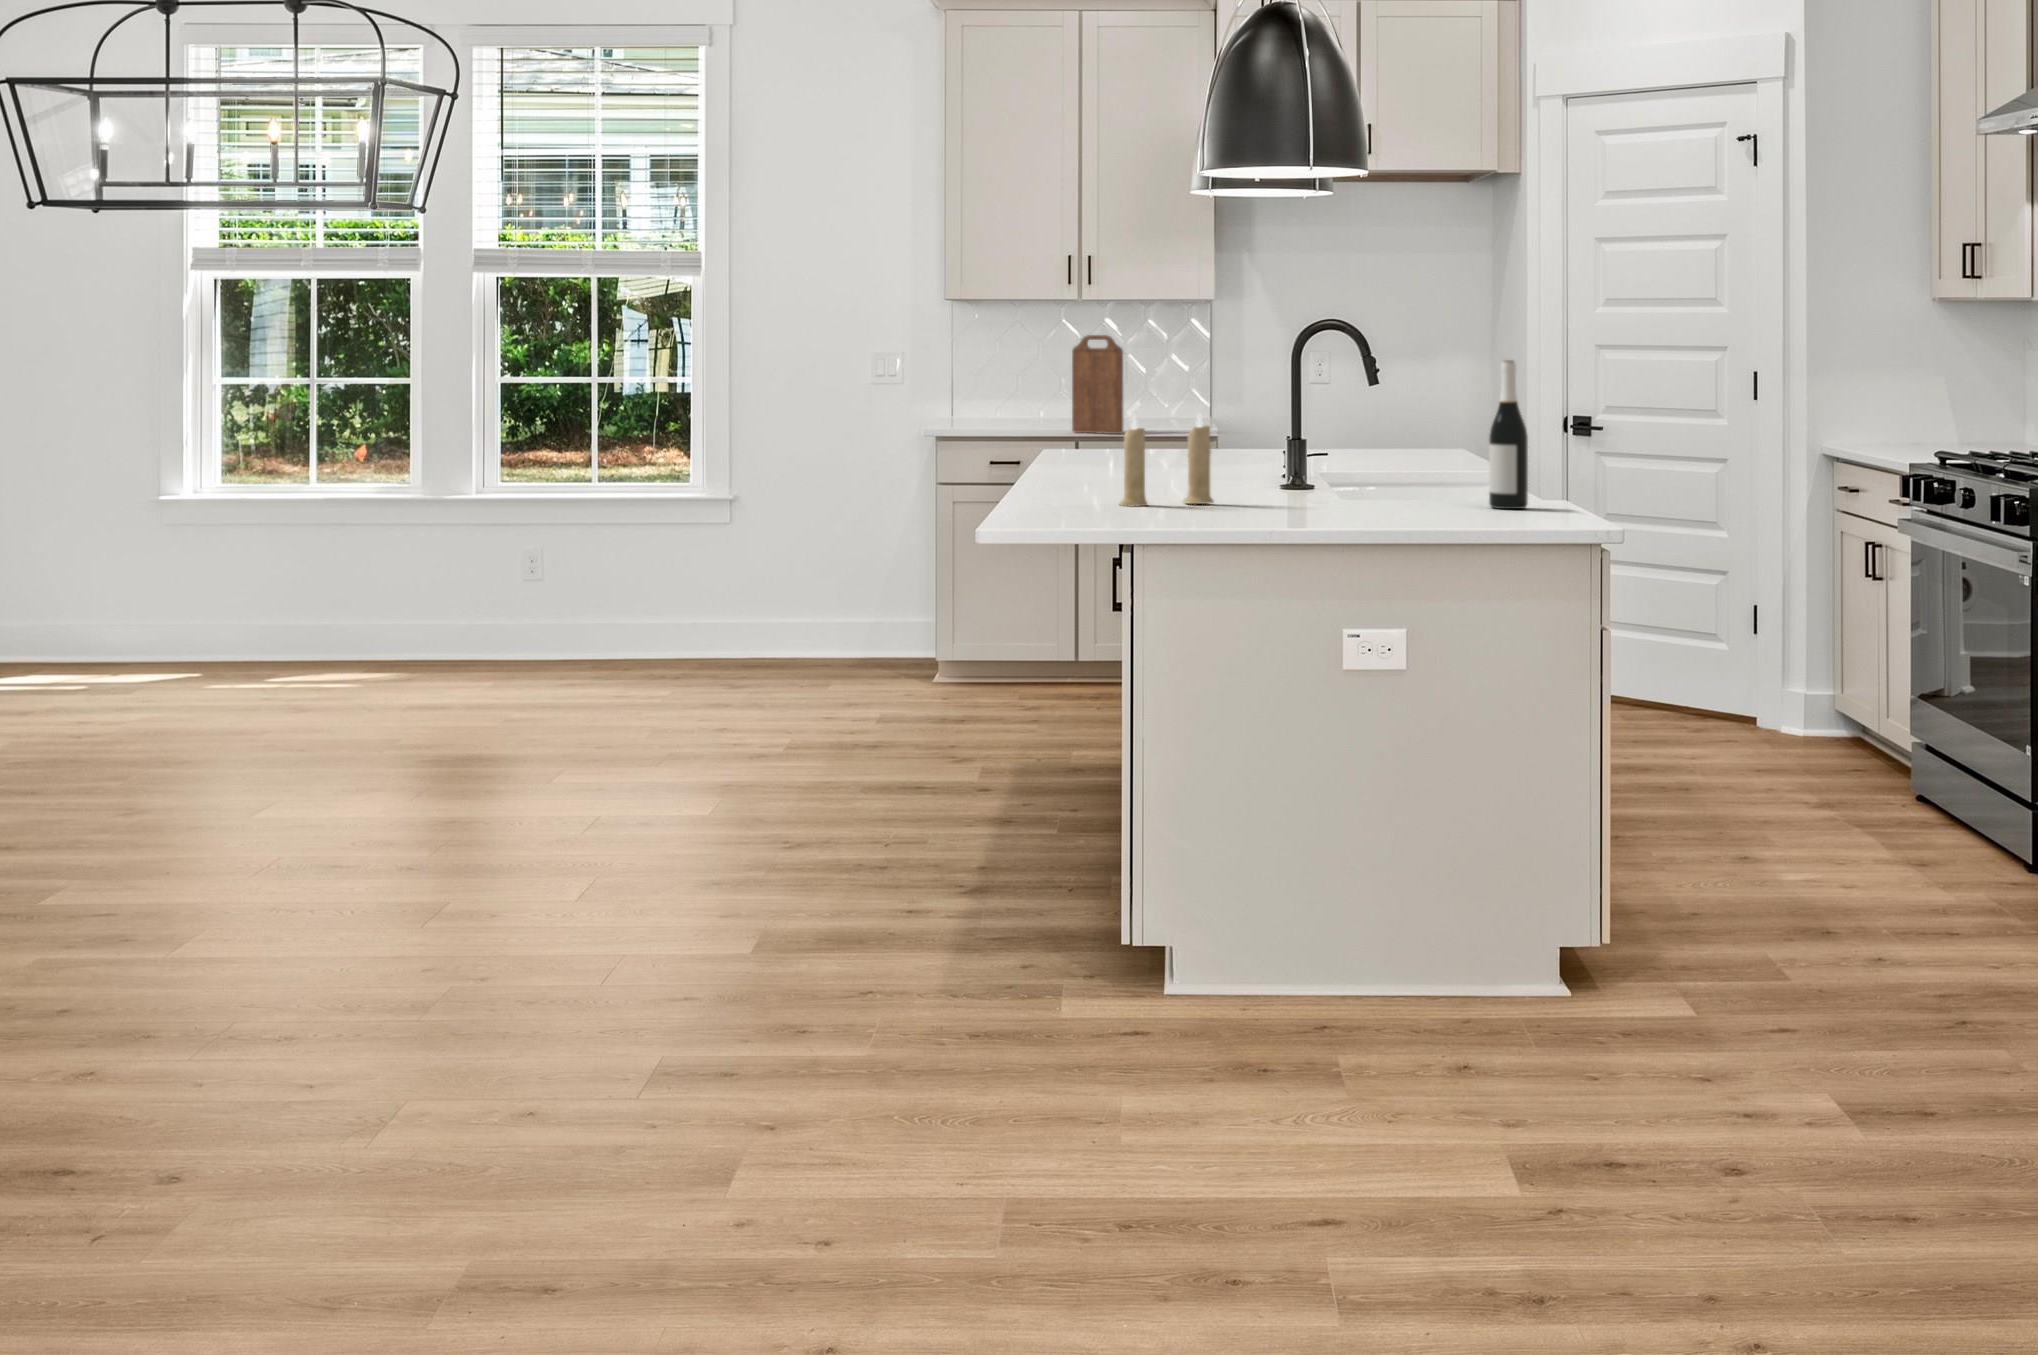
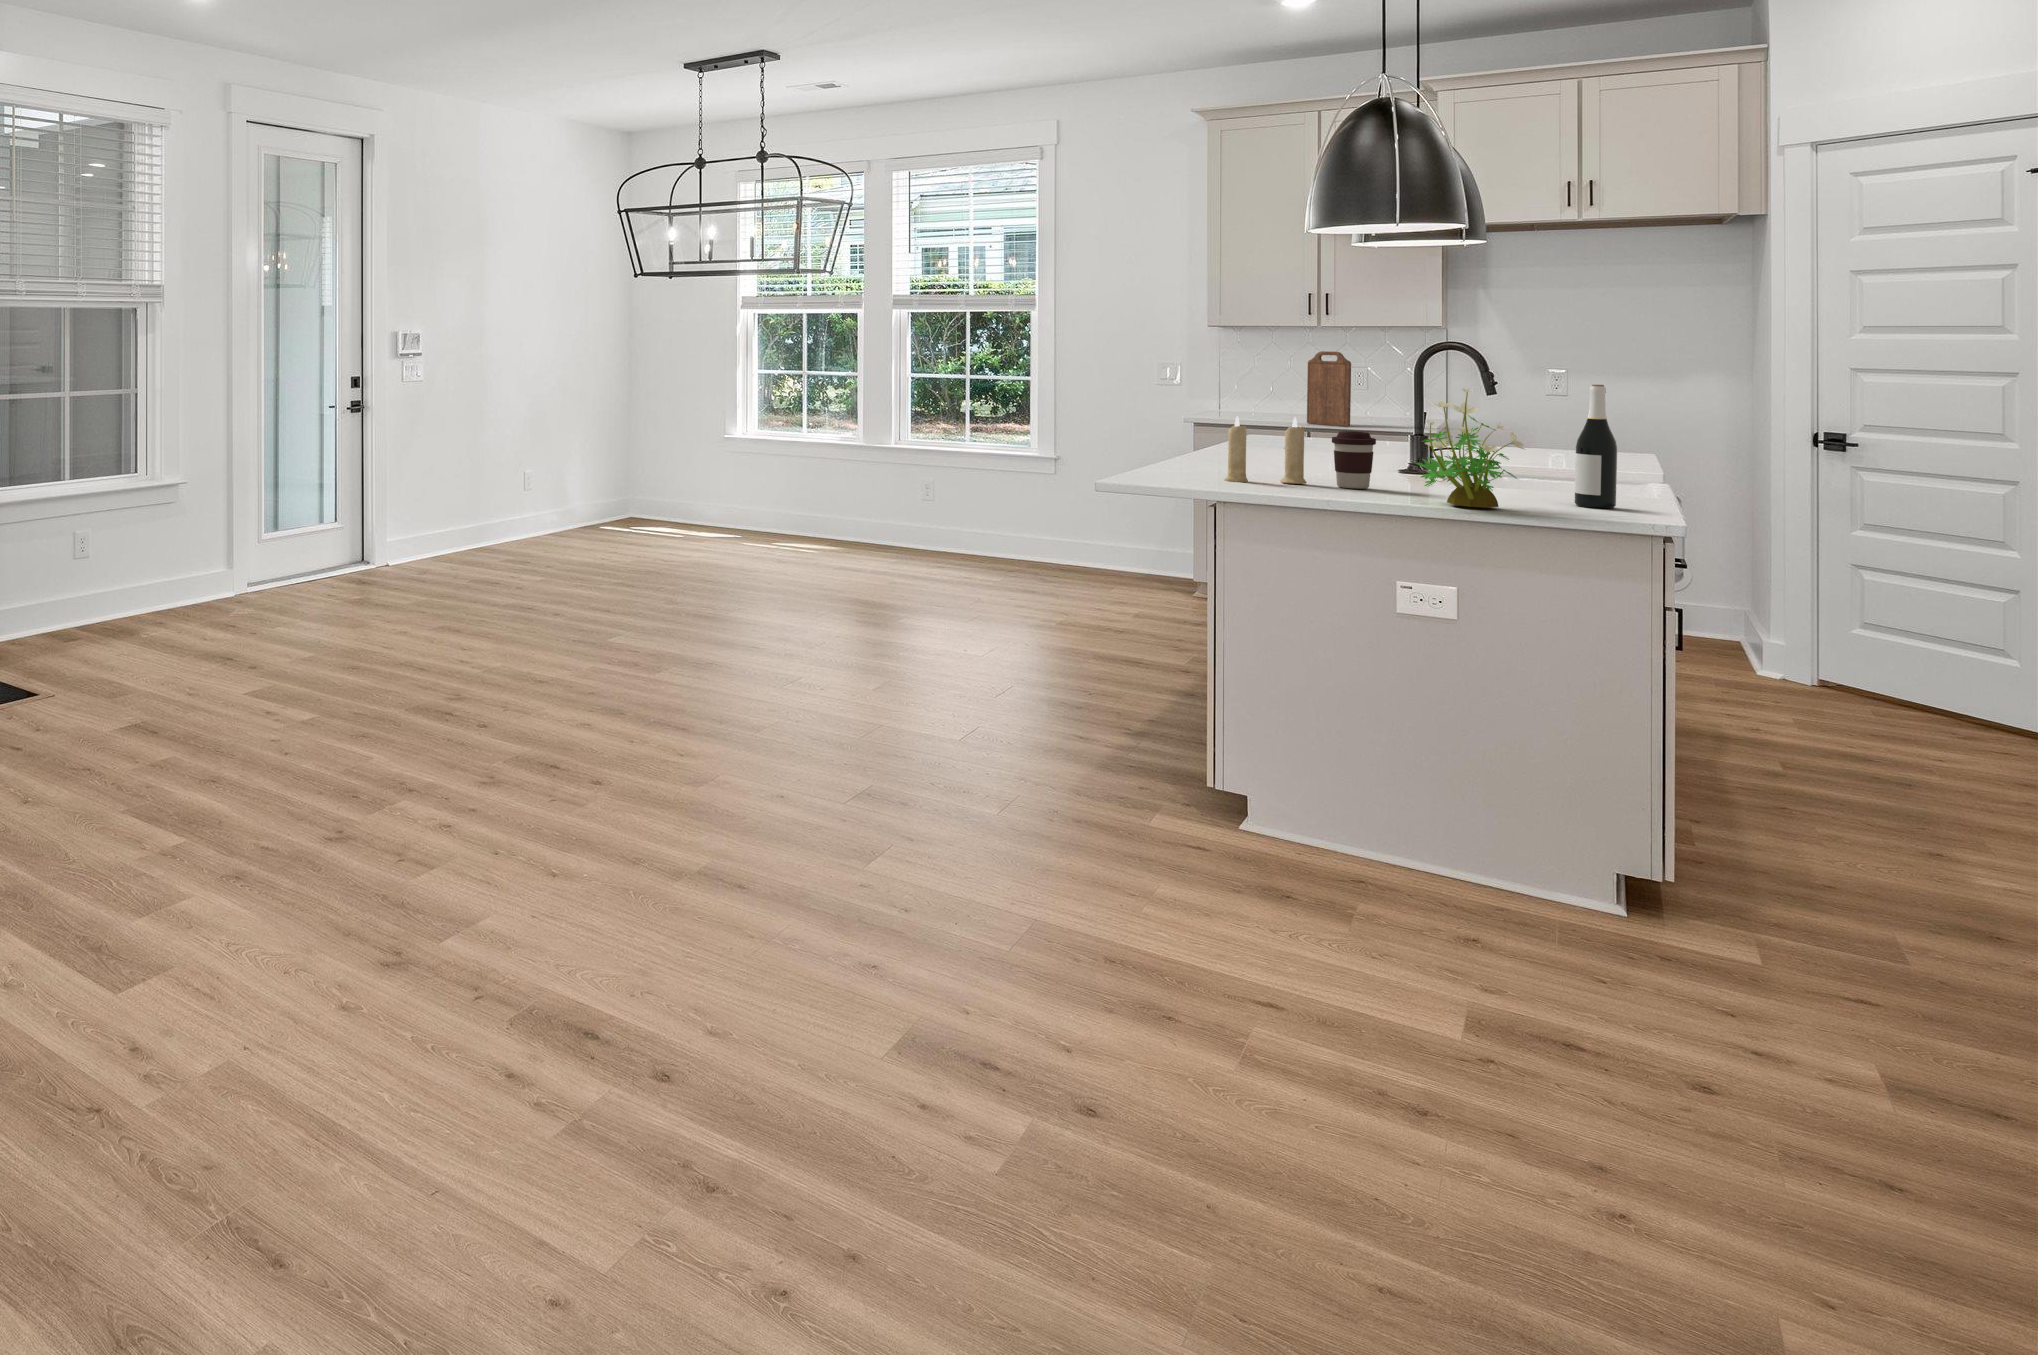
potted plant: none [1360,366,1467,517] -> present [1416,389,1524,508]
coffee cup: none [1241,429,1290,505] -> present [1332,431,1376,489]

